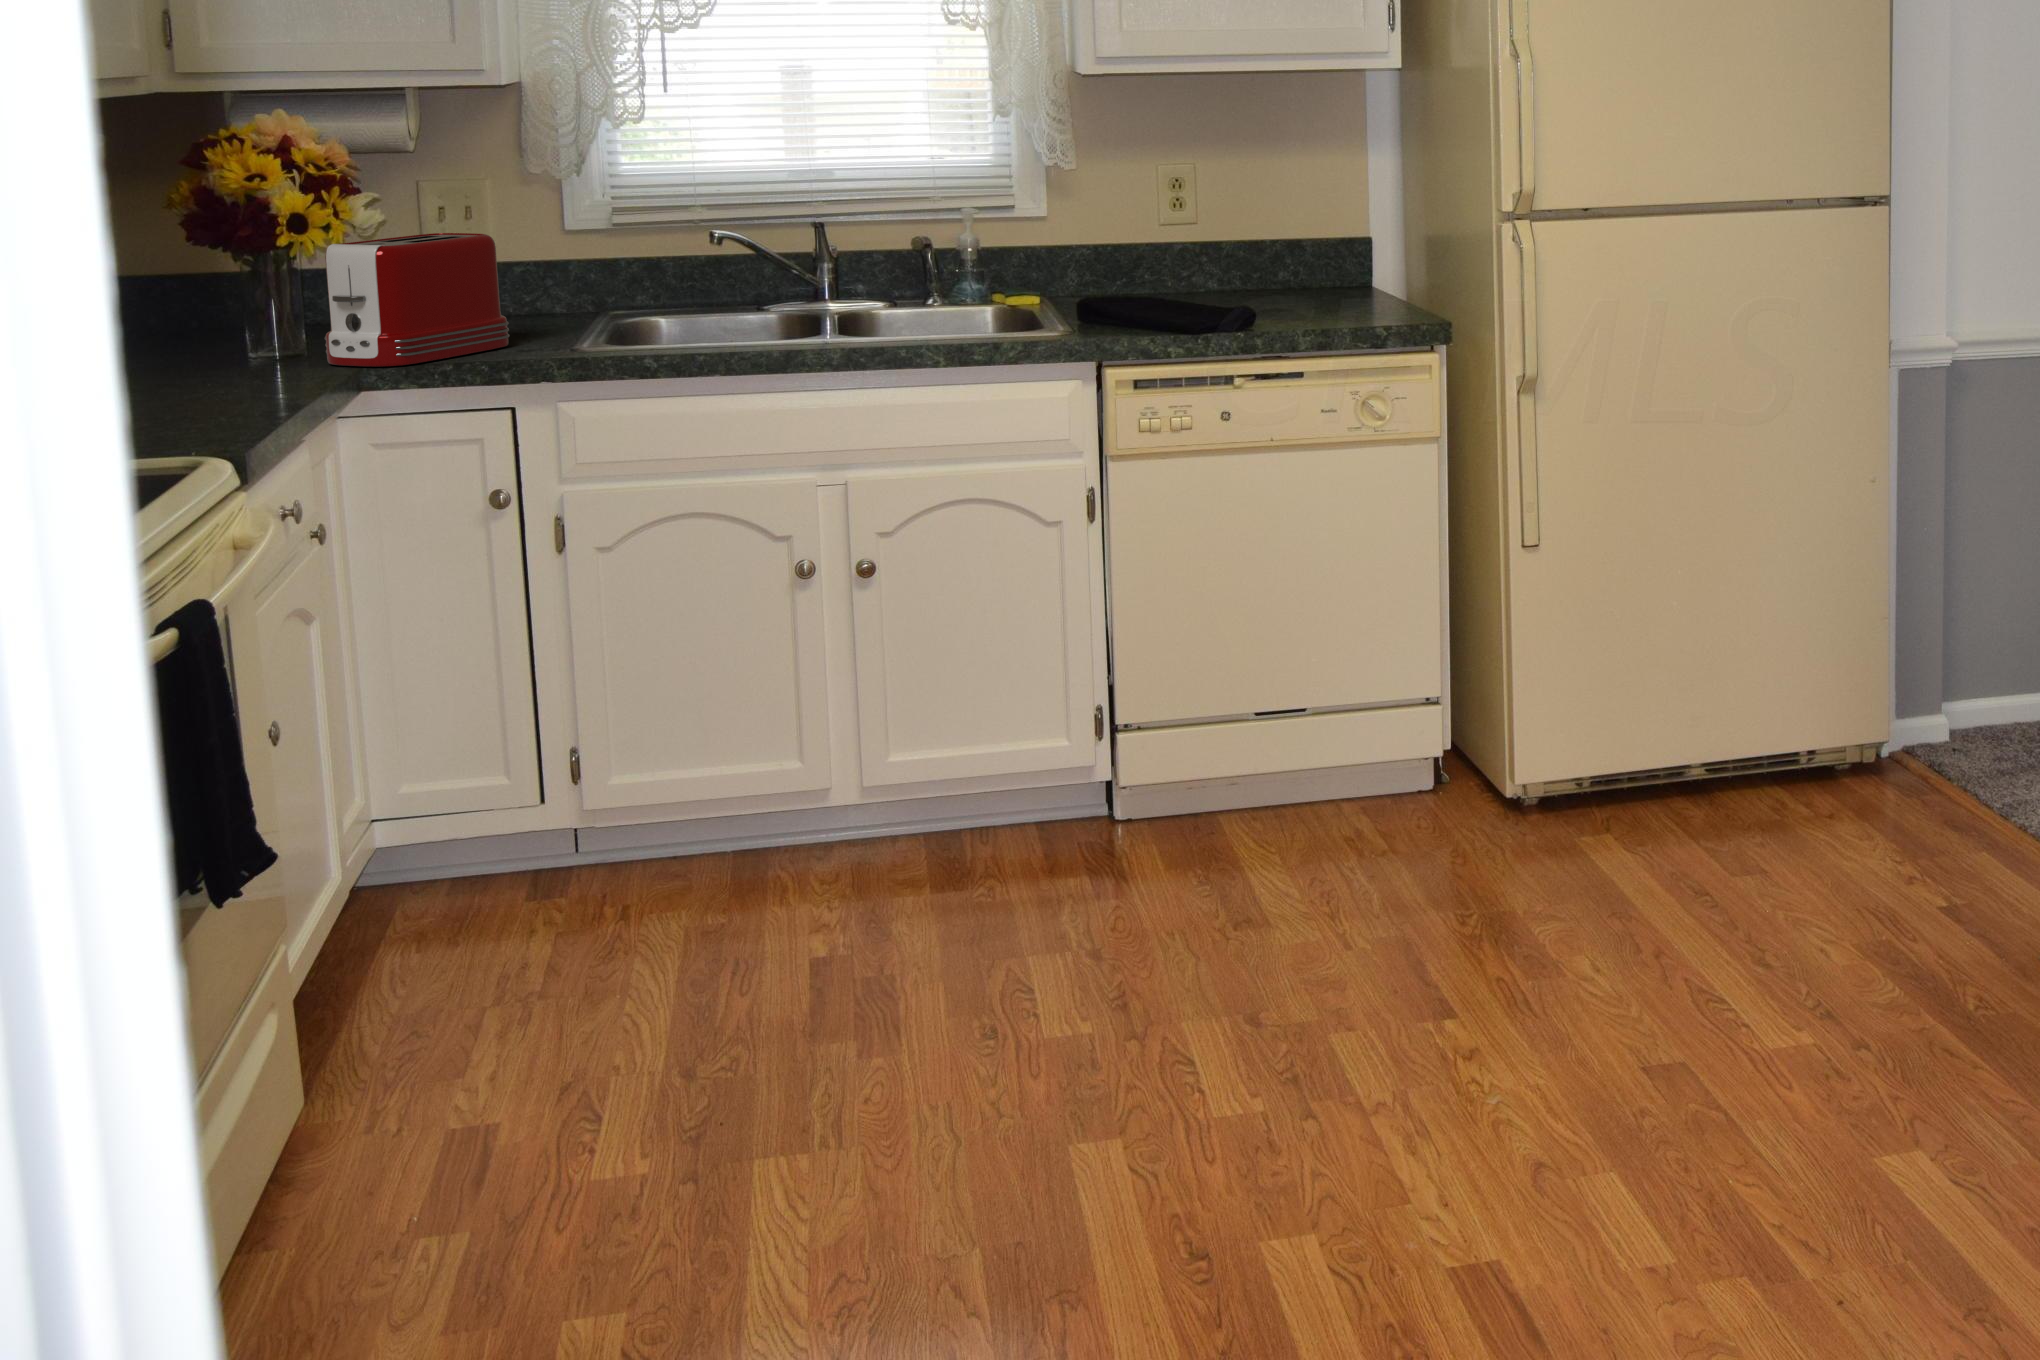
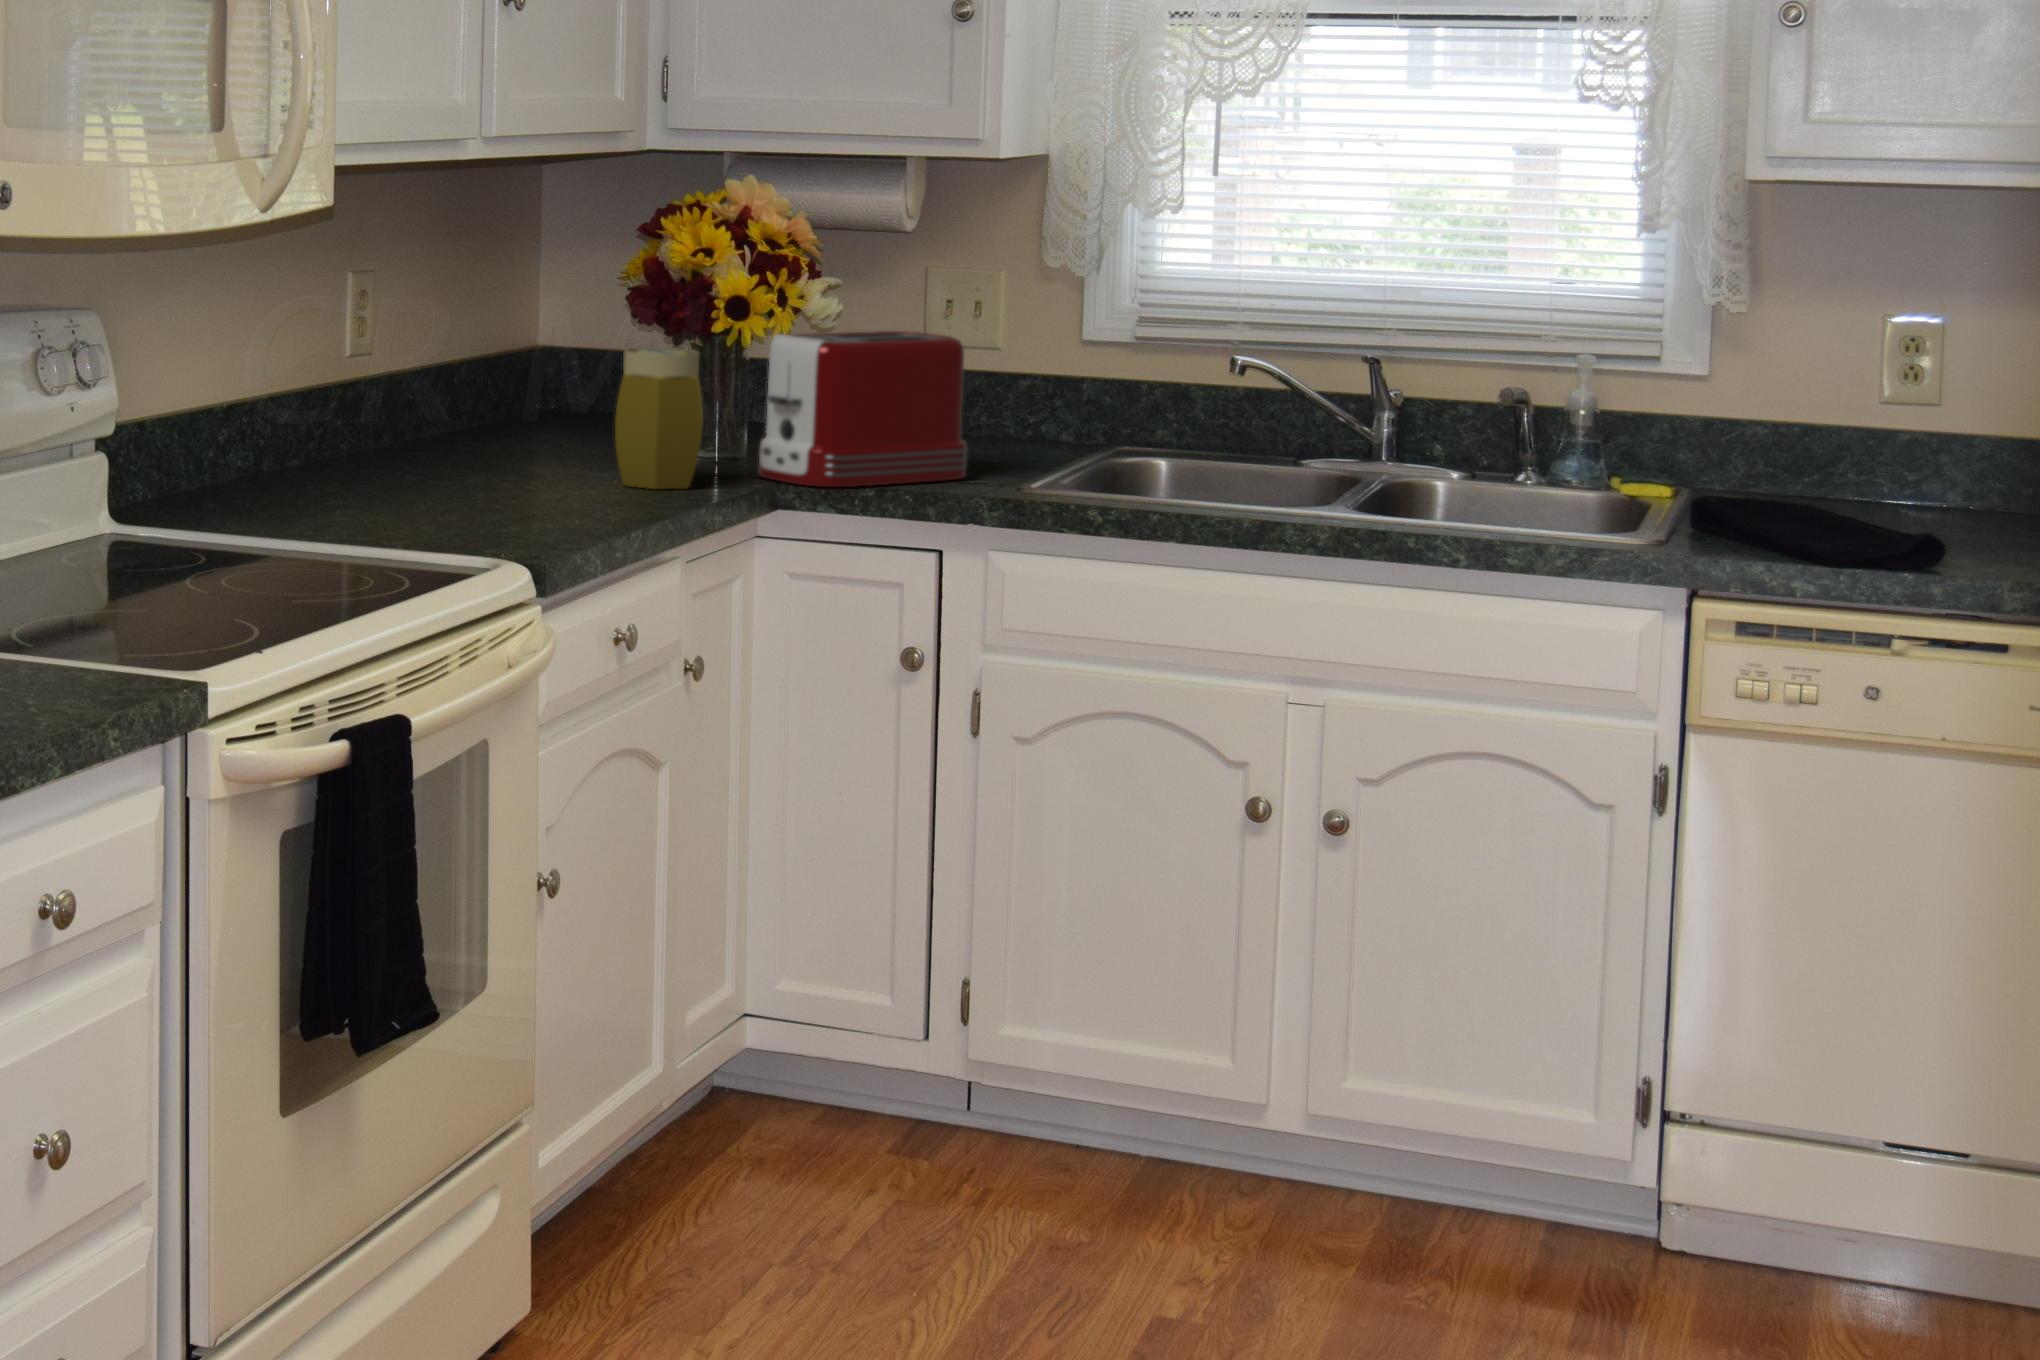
jar: none [192,264,281,386] -> present [615,348,703,489]

